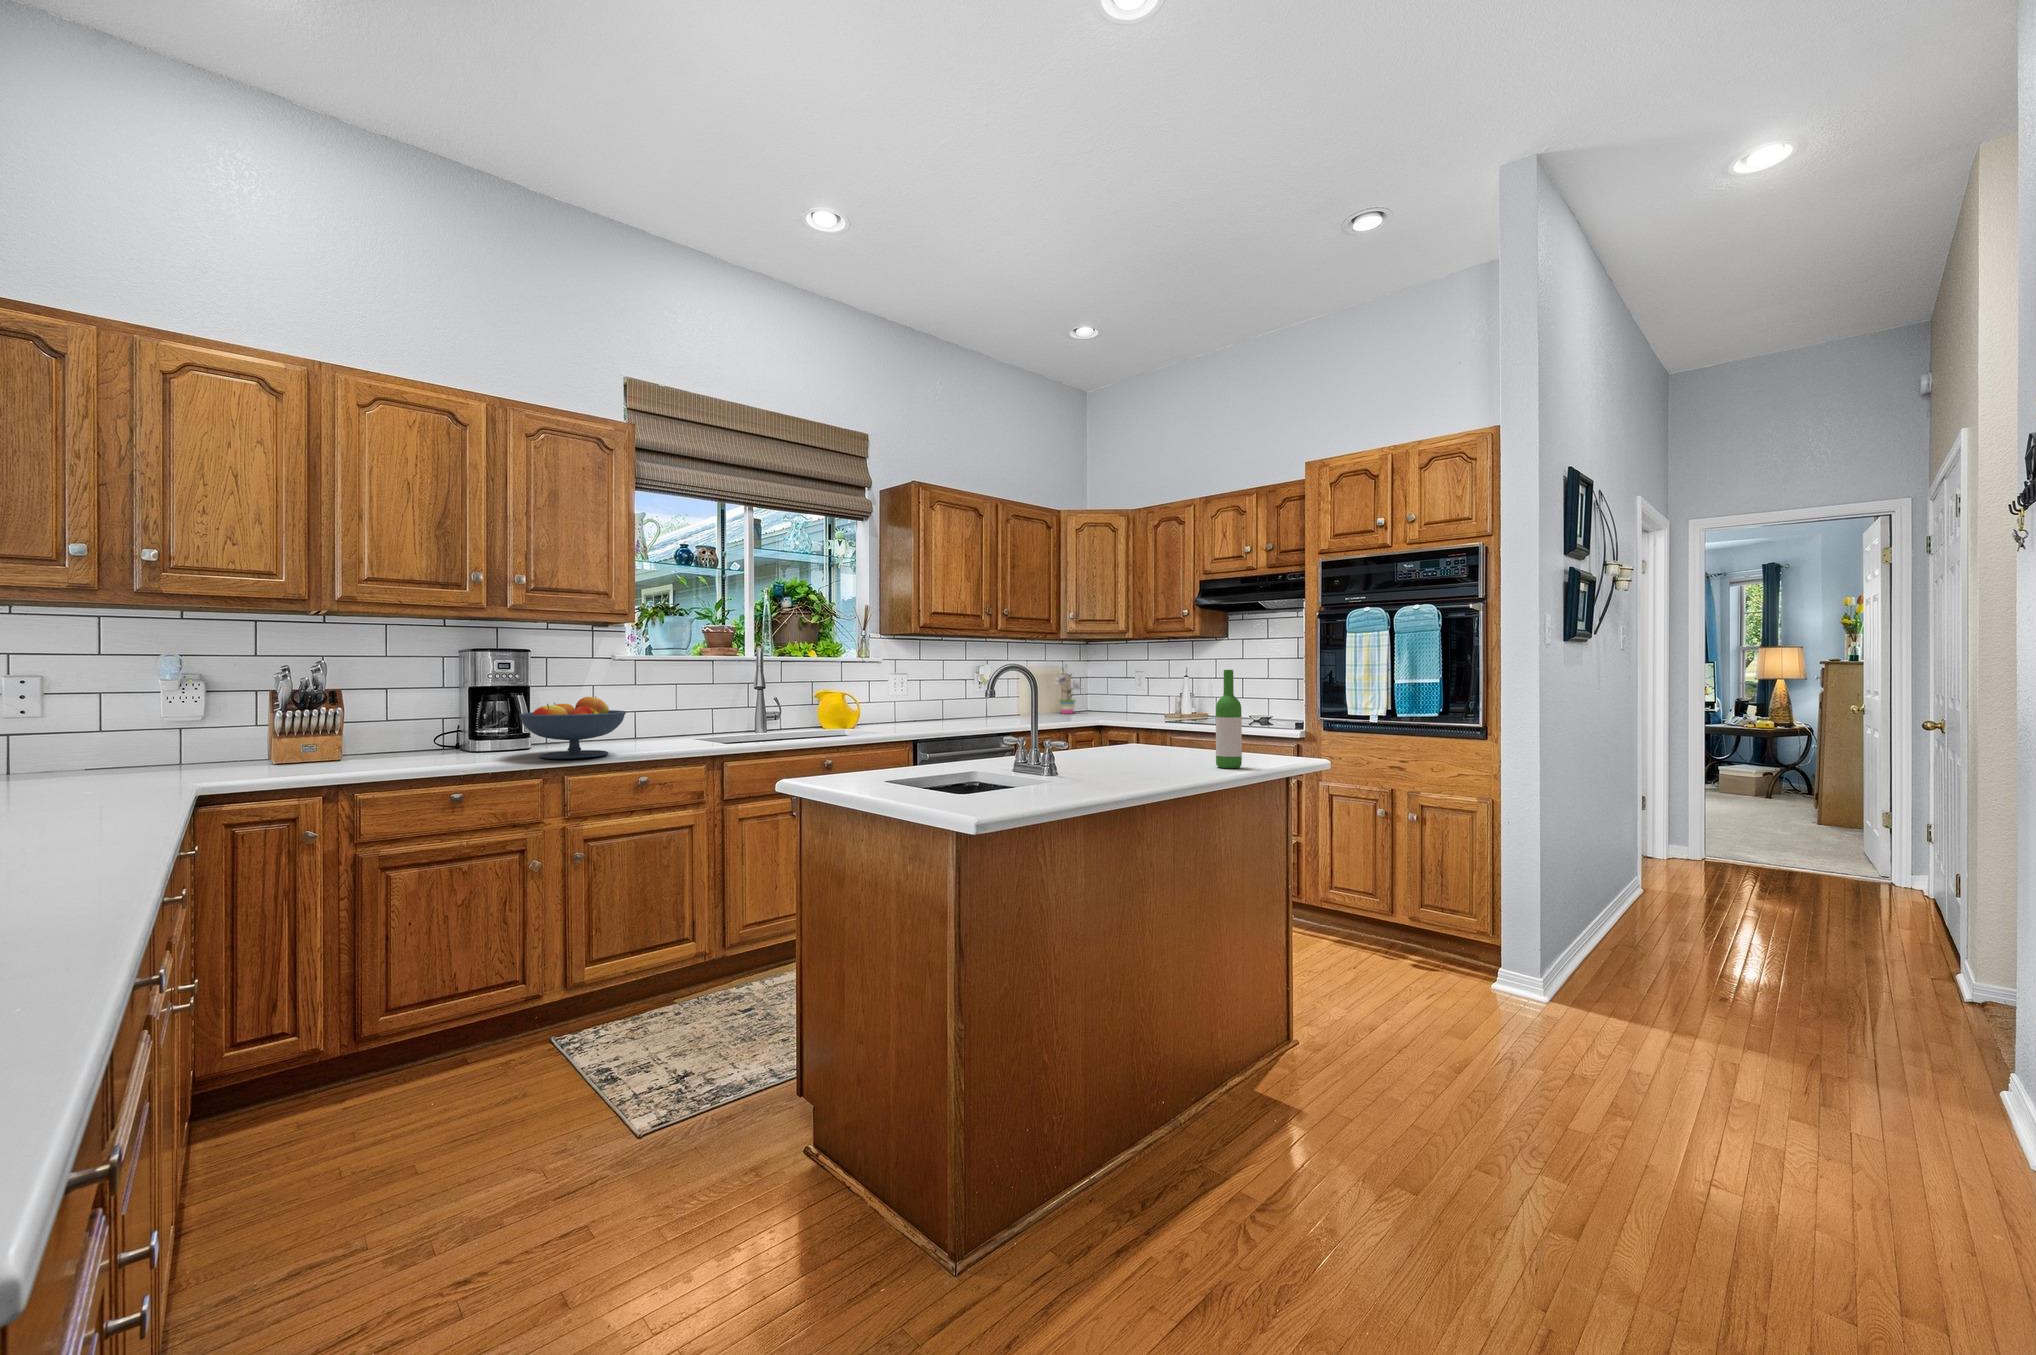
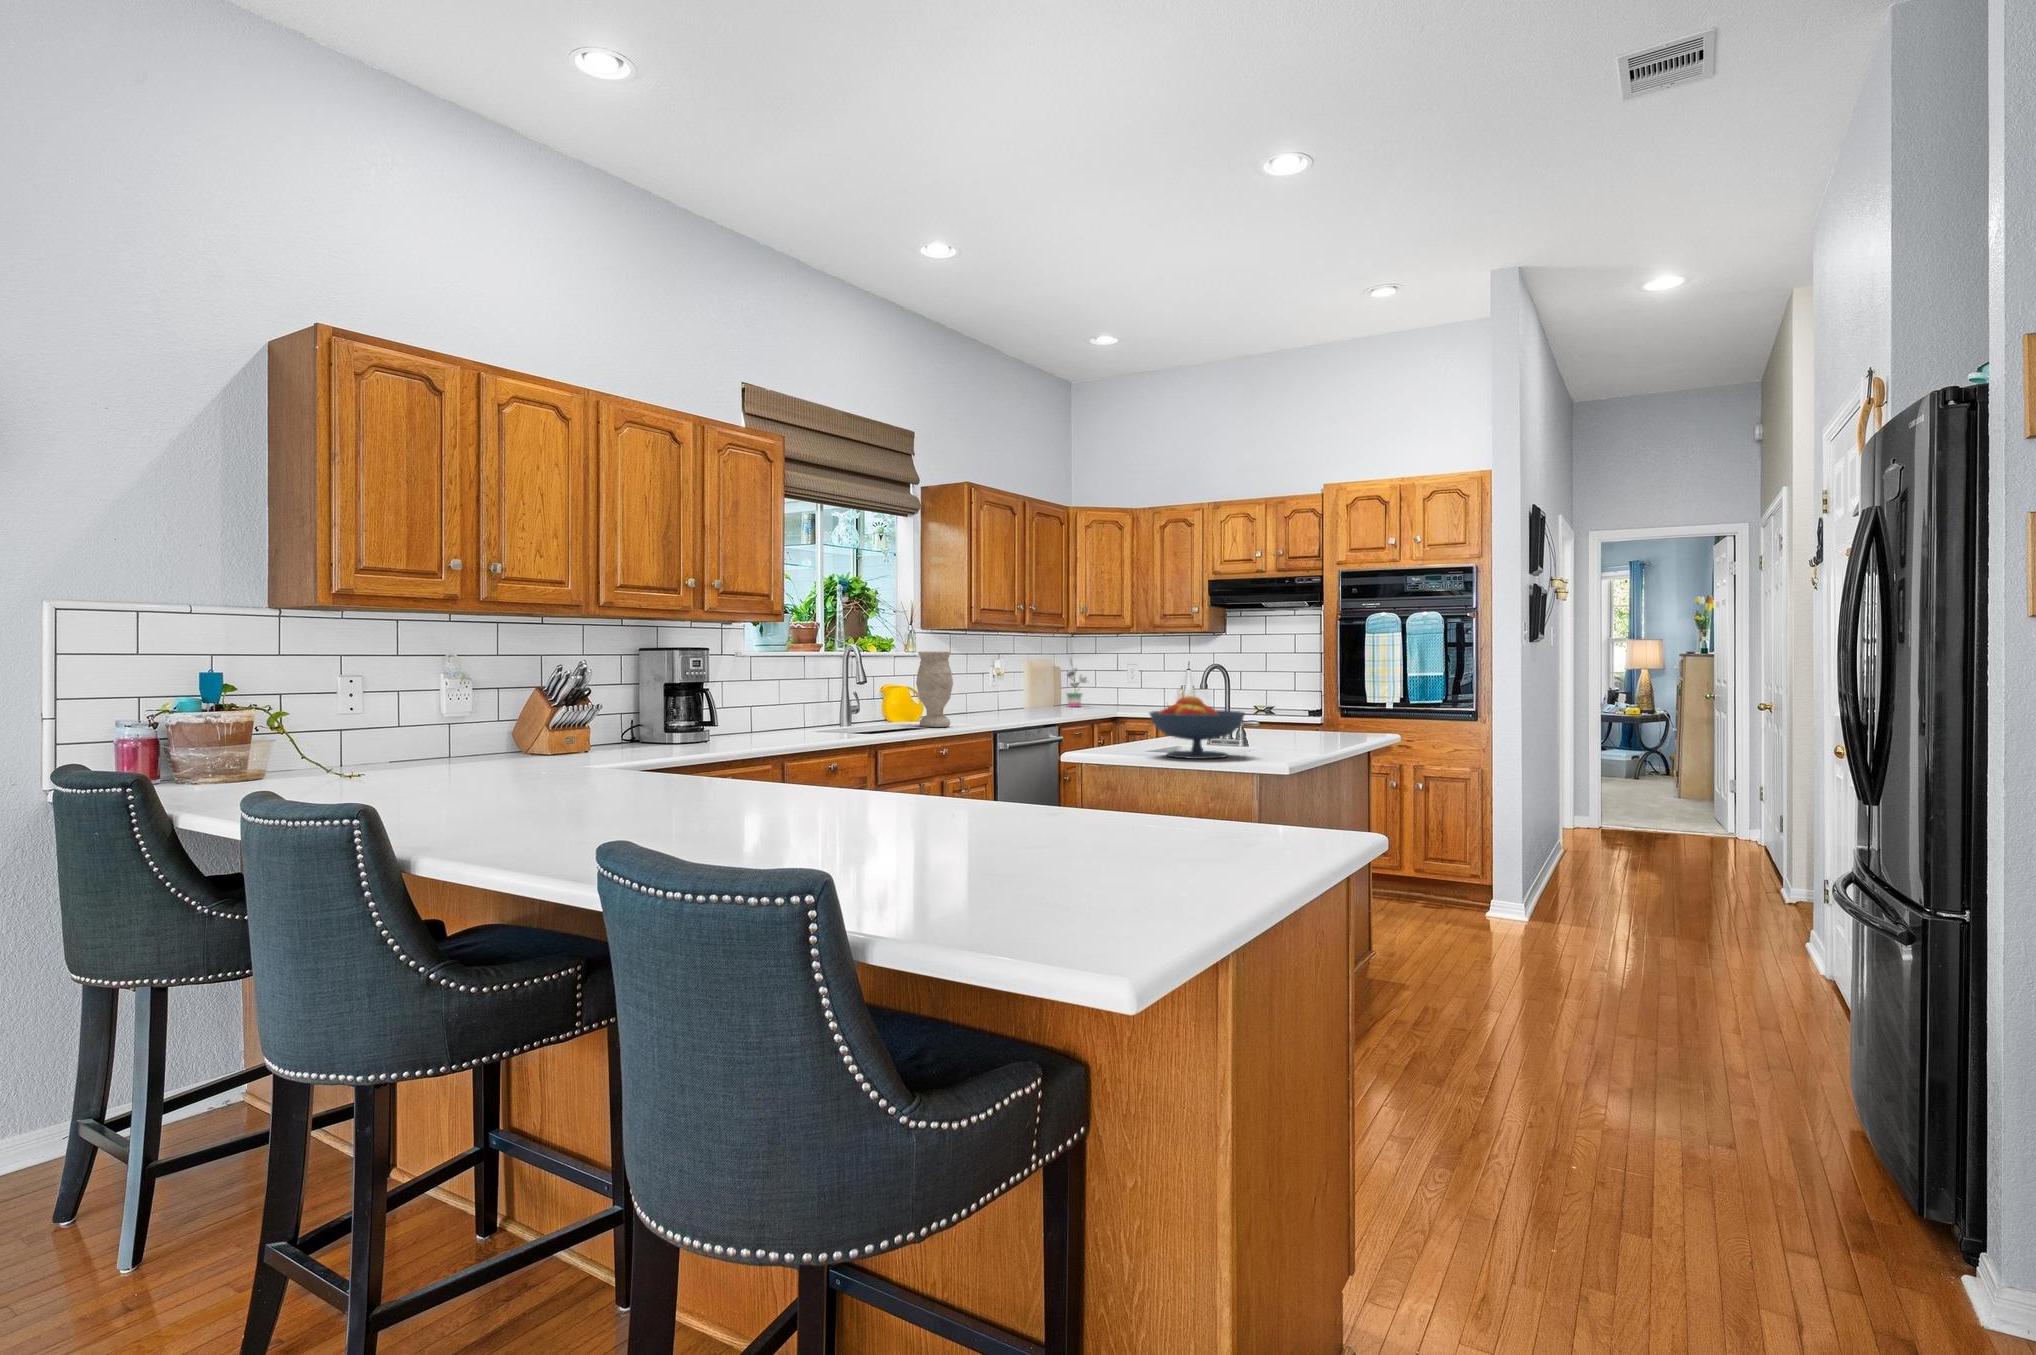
vase: none [815,654,856,735] -> present [916,651,953,727]
wine bottle: present [1216,670,1242,768] -> none [1323,667,1343,741]
fruit bowl: present [519,697,626,759] -> present [1150,696,1245,759]

